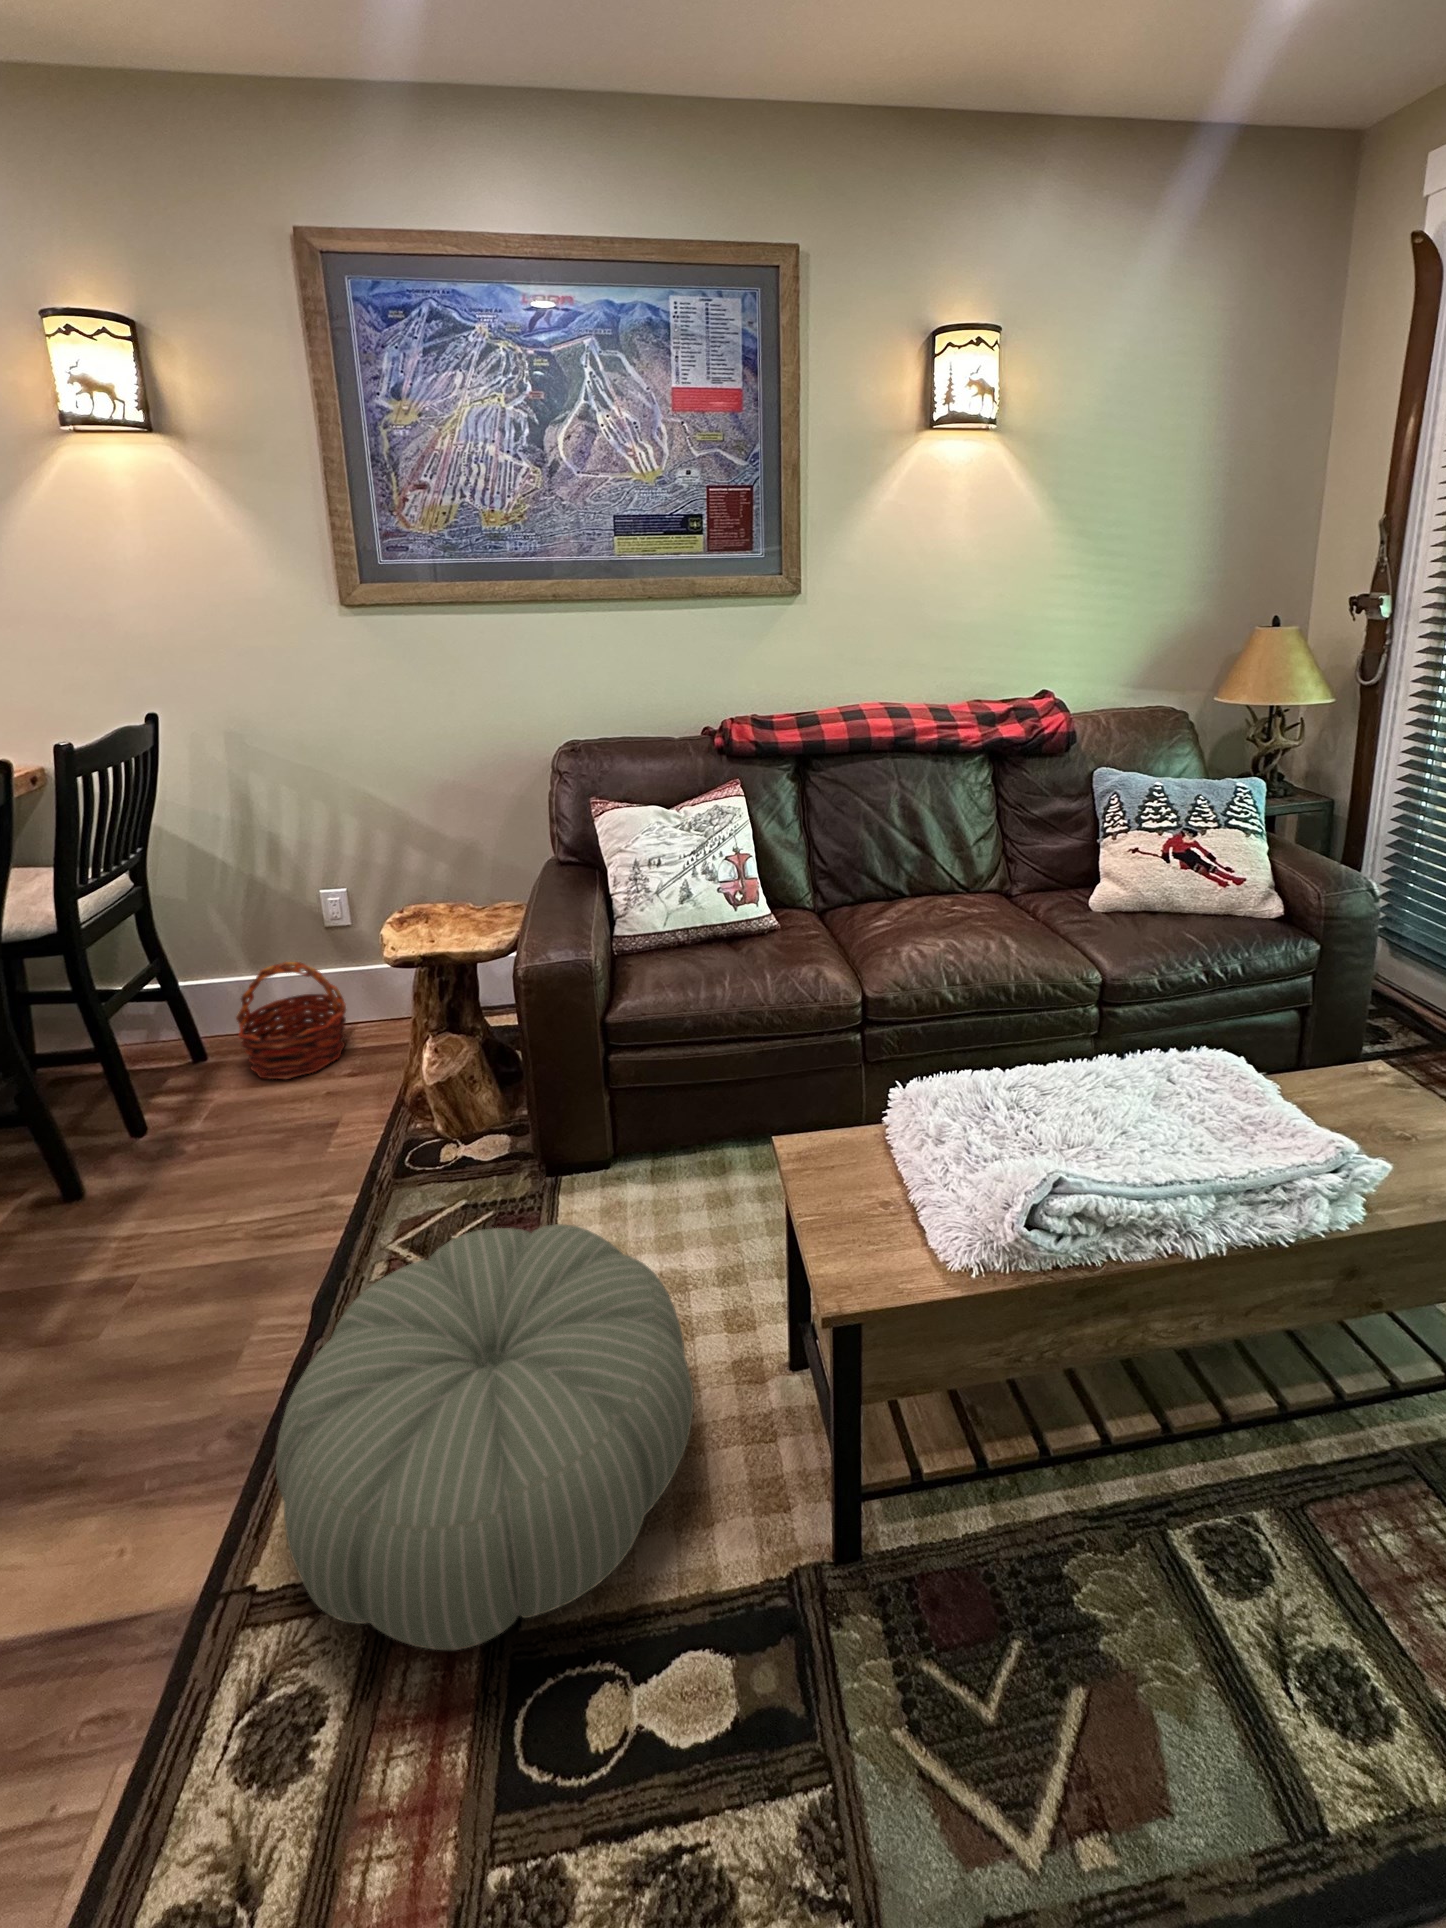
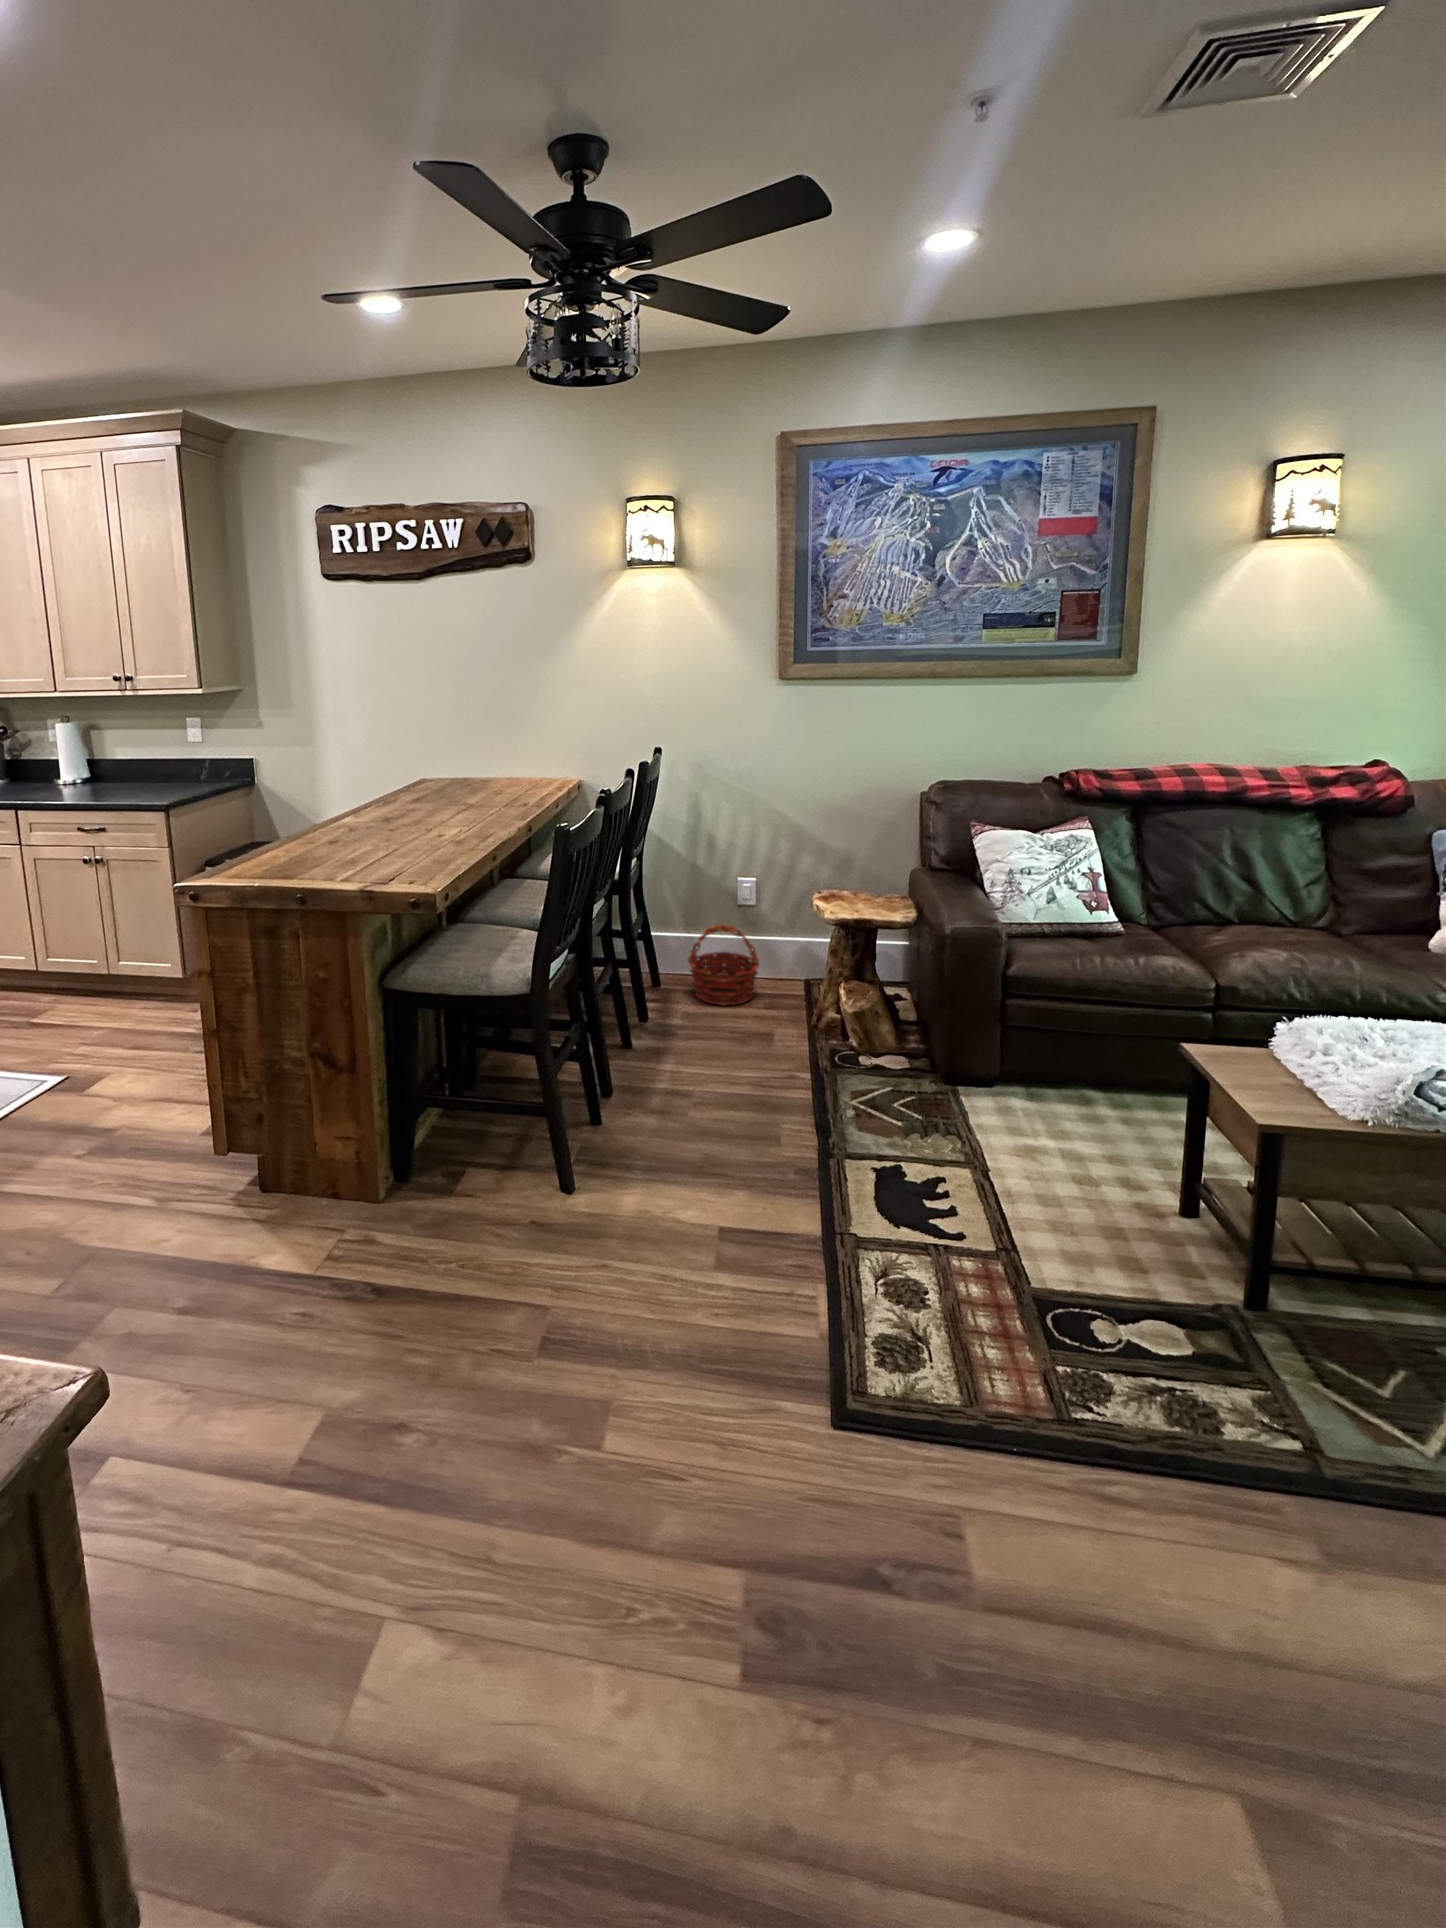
pouf: present [276,1224,693,1650] -> none [861,1080,1127,1275]

